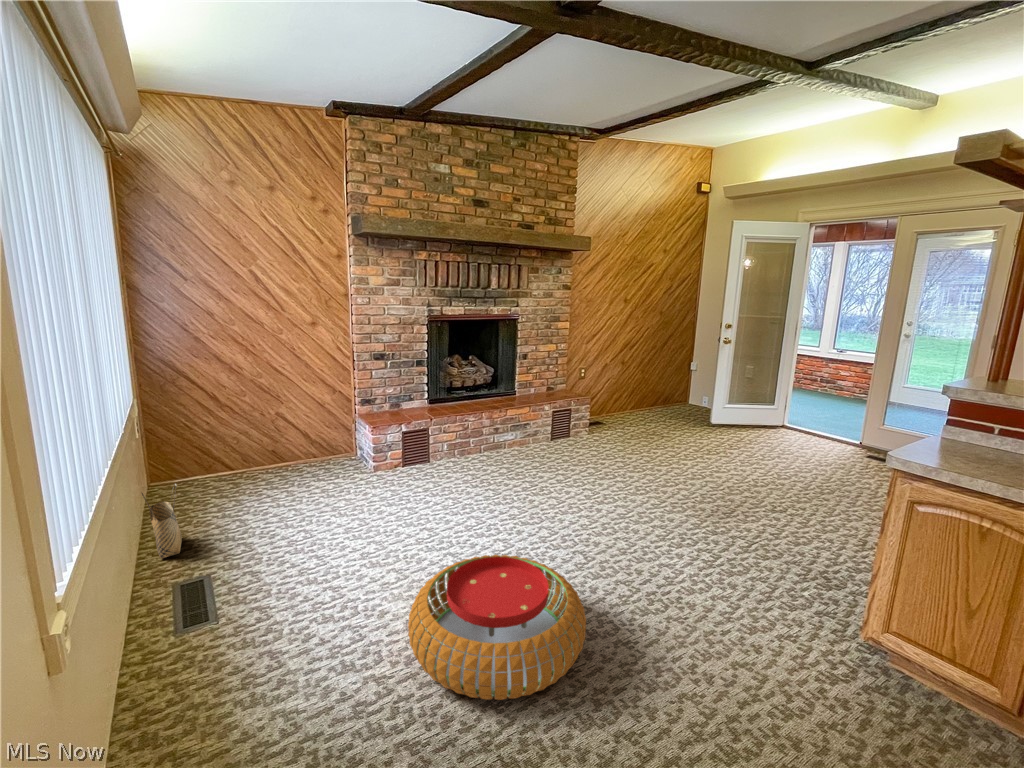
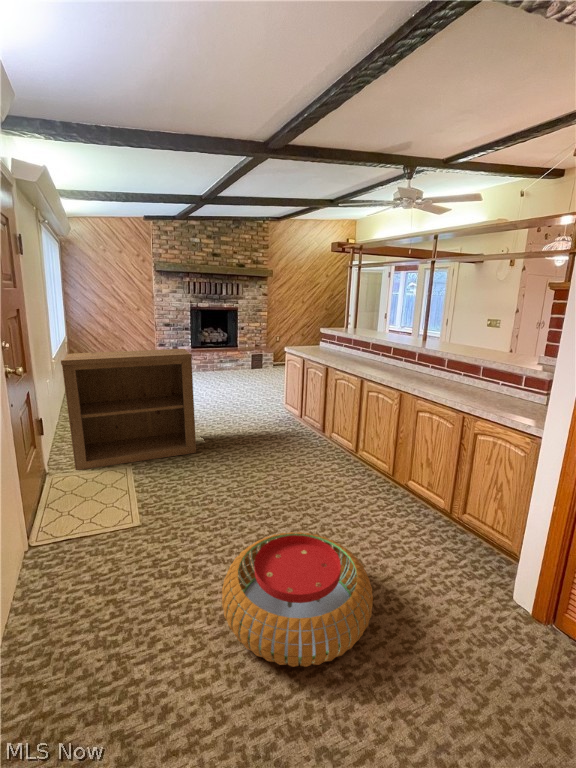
bookshelf: none [167,343,349,505] -> present [61,349,196,470]
woven basket: present [141,484,182,559] -> none [37,457,67,513]

